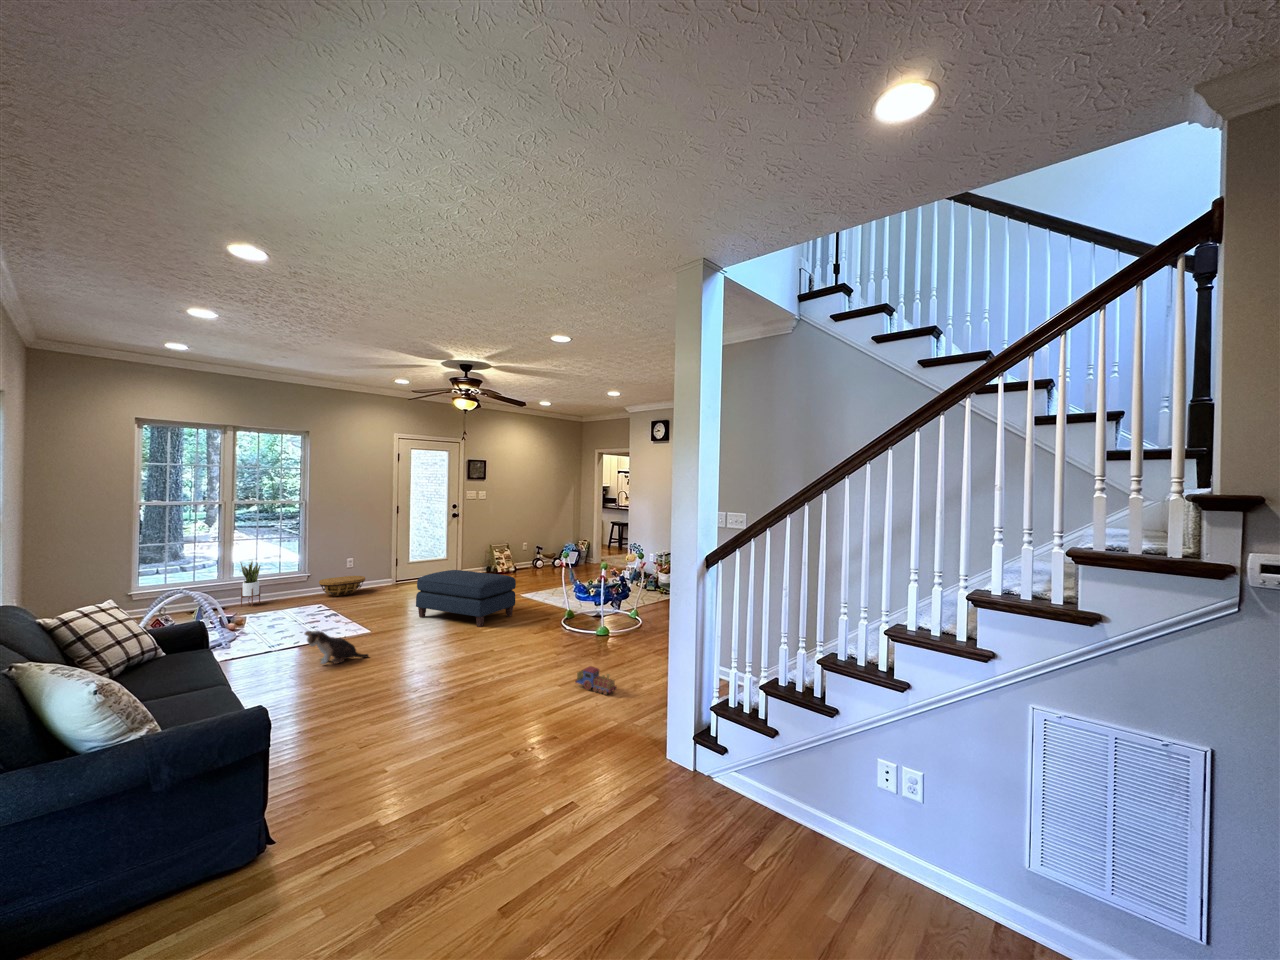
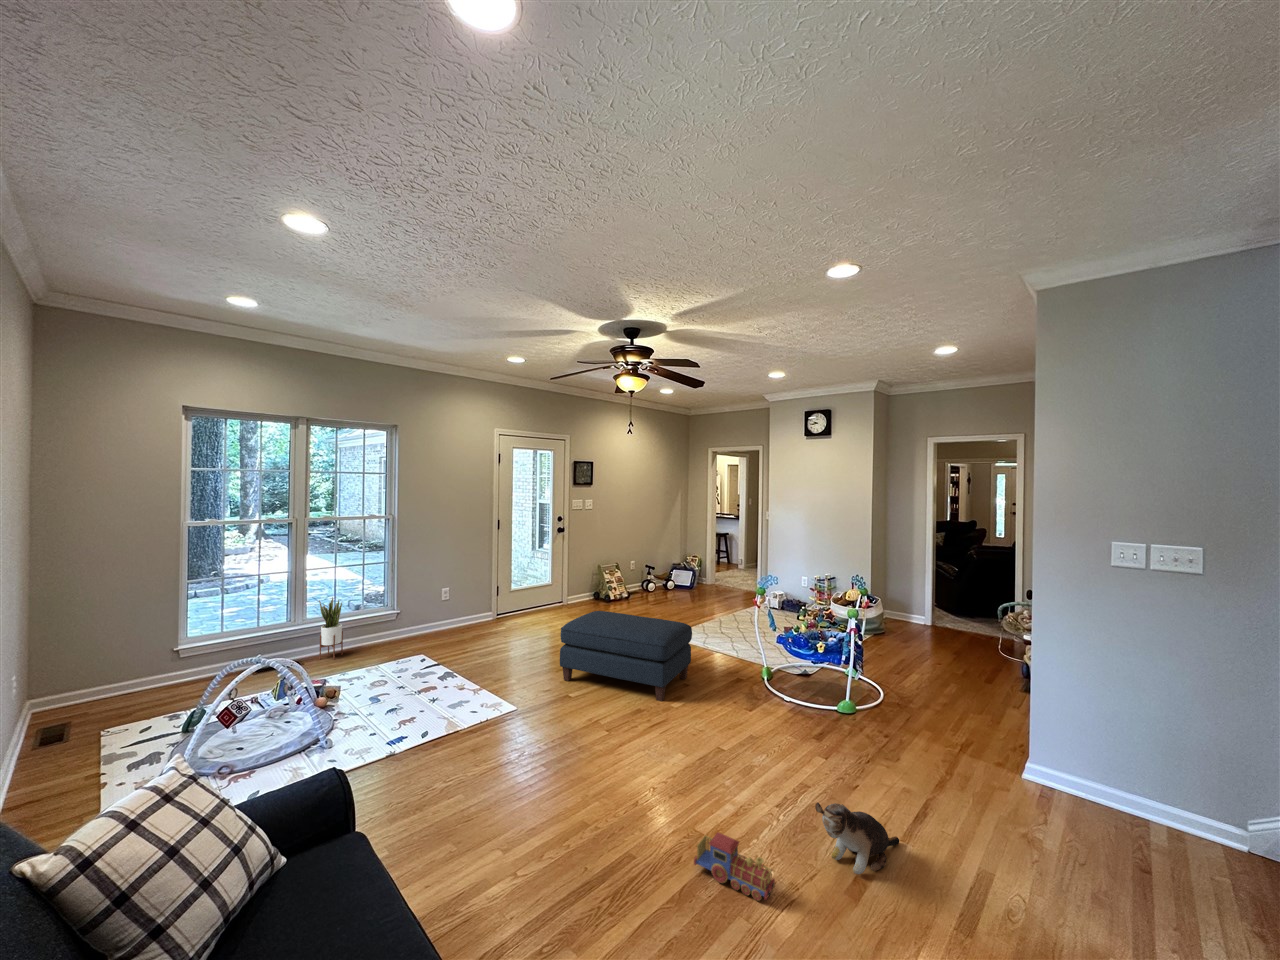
basket: present [319,576,365,596] -> none [412,611,467,640]
plush toy: present [305,631,369,664] -> present [815,802,899,874]
toy train: present [575,666,617,695] -> present [694,832,775,901]

